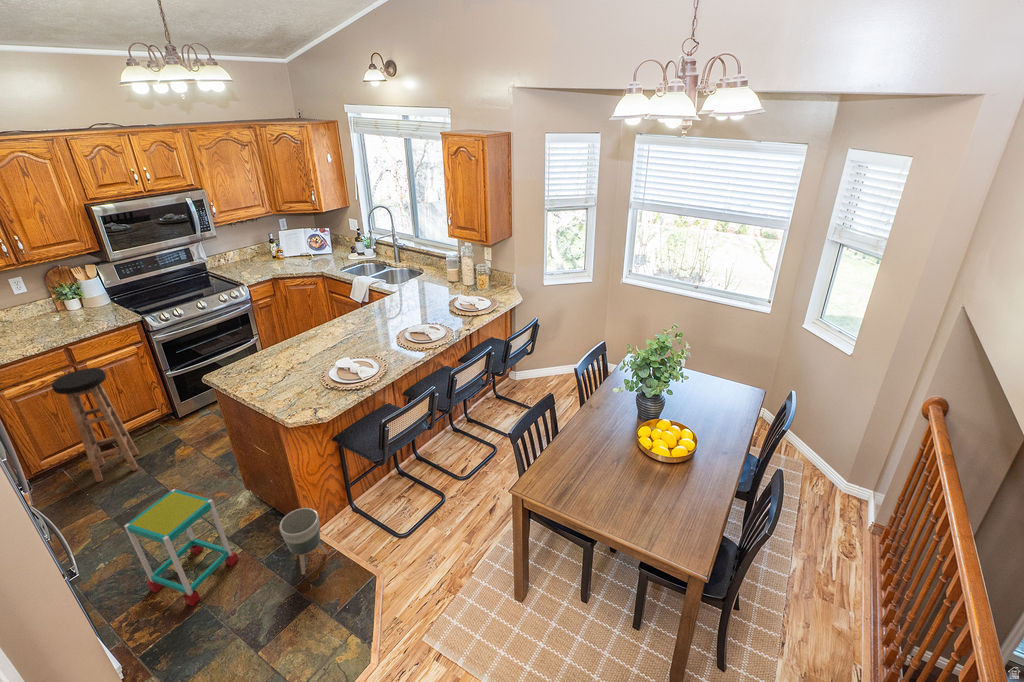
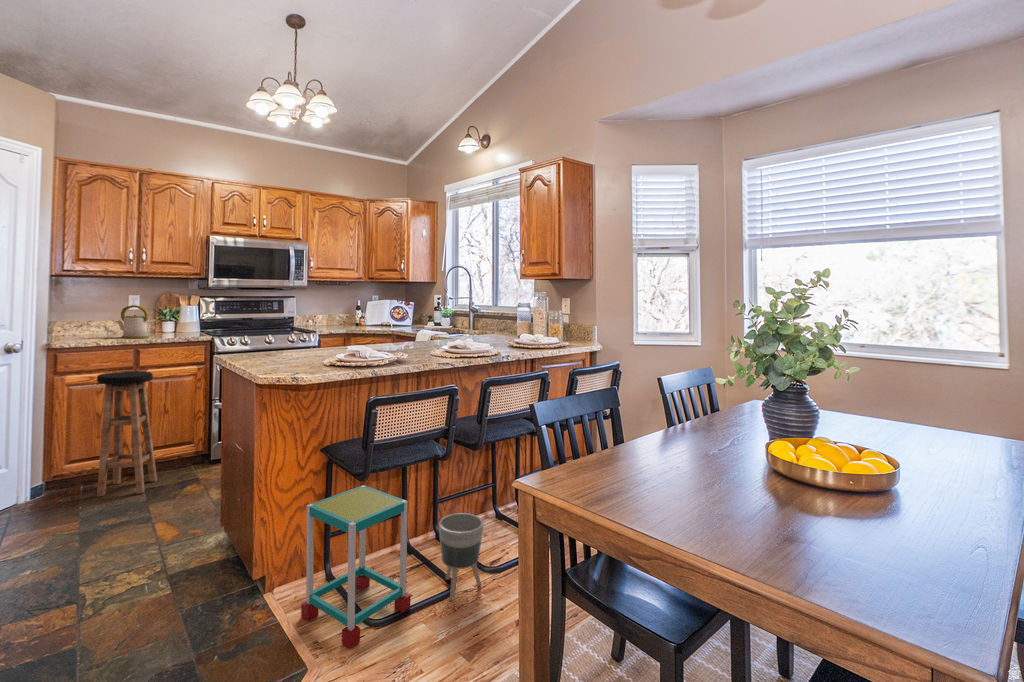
kettle: none [26,298,68,335] -> present [117,305,149,338]
side table: present [124,489,238,606] -> present [301,485,411,649]
planter: present [279,508,327,575] -> present [439,513,484,600]

